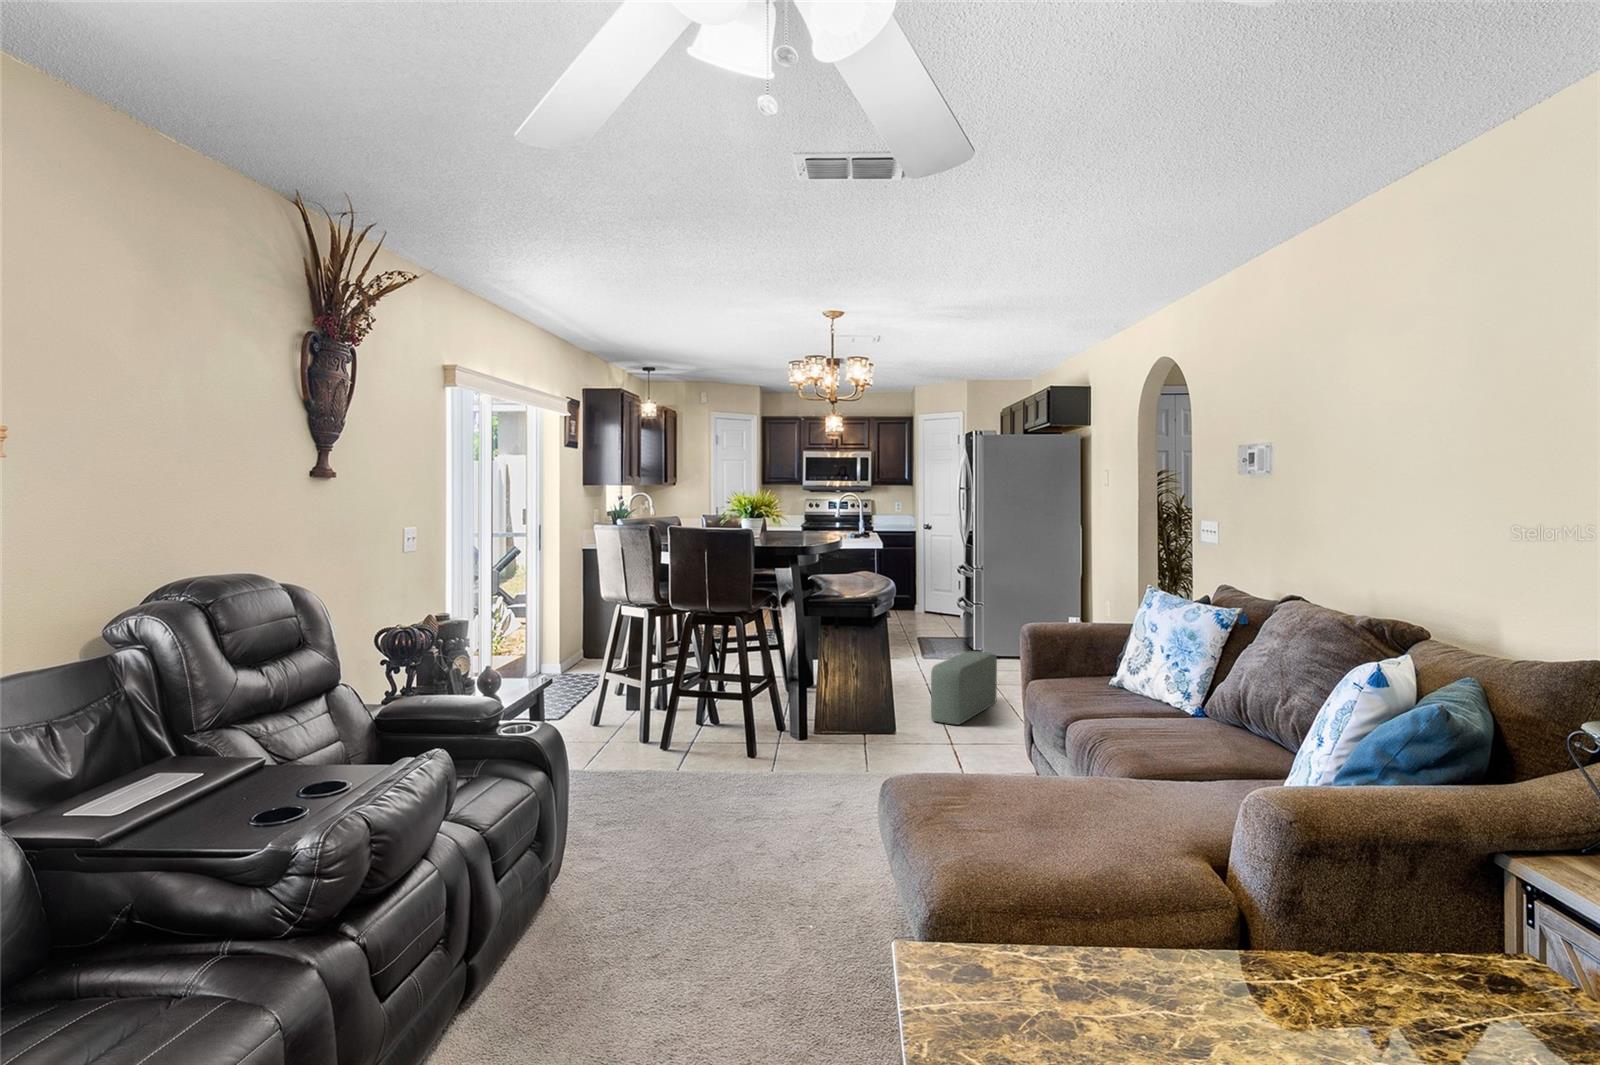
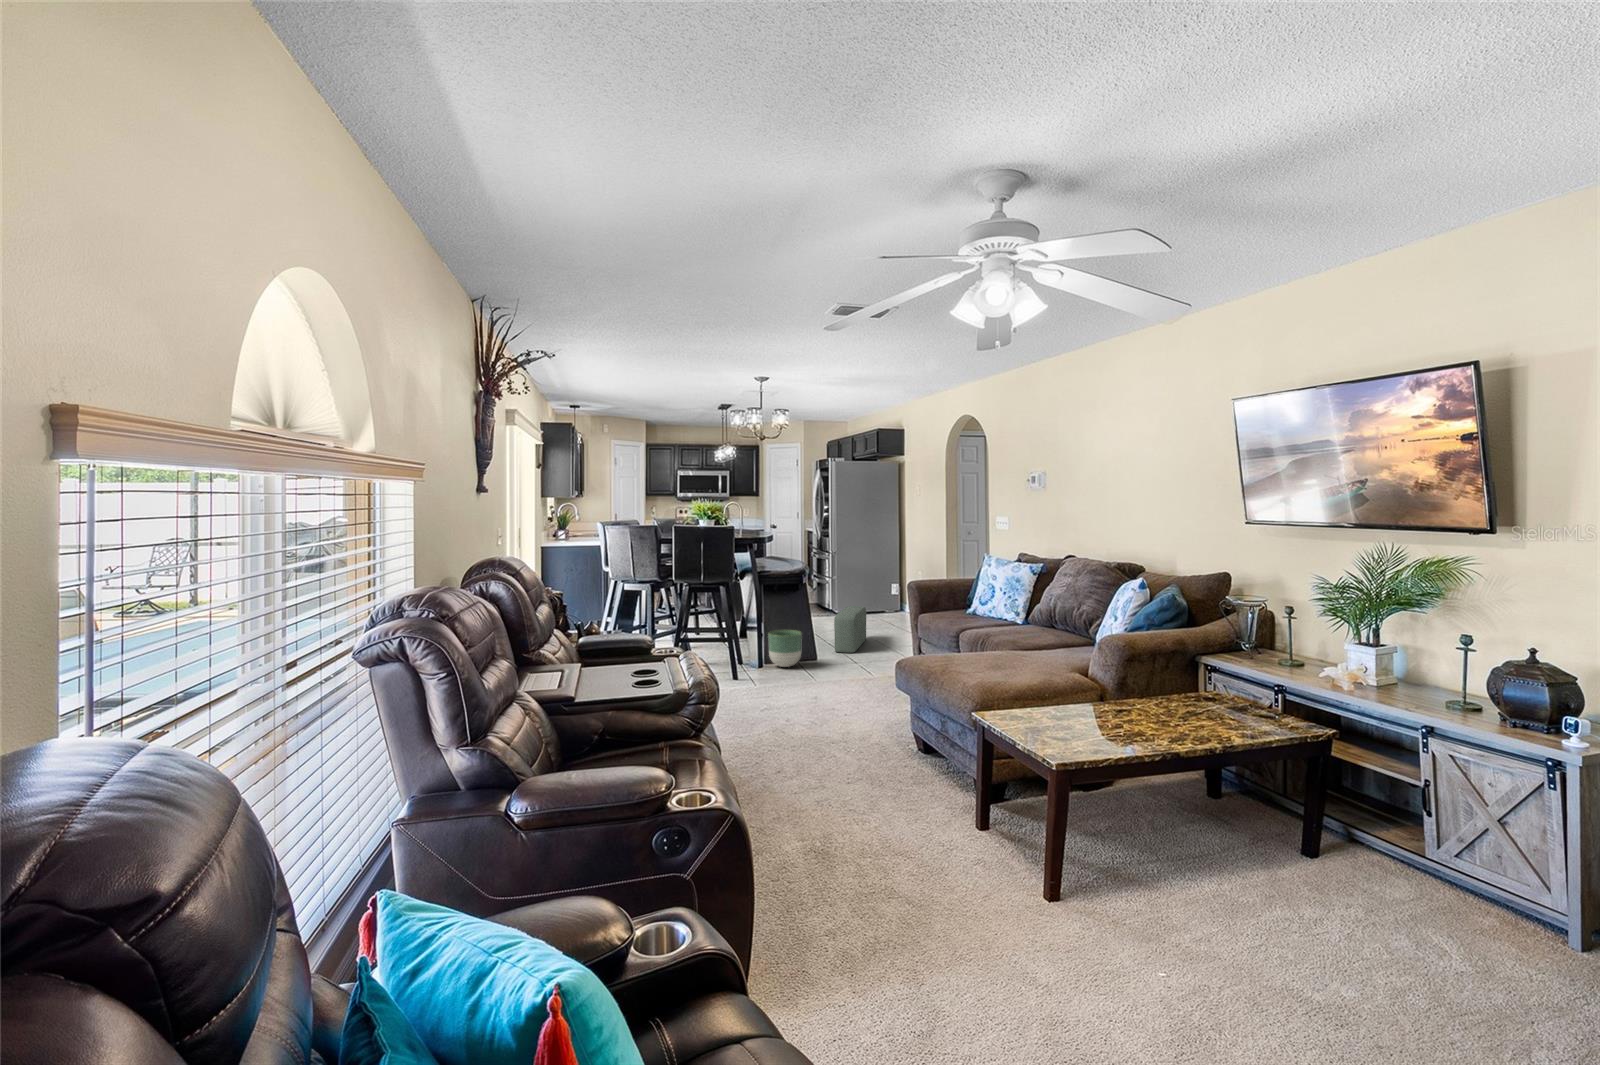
planter: none [813,684,863,741] -> present [768,630,802,667]

